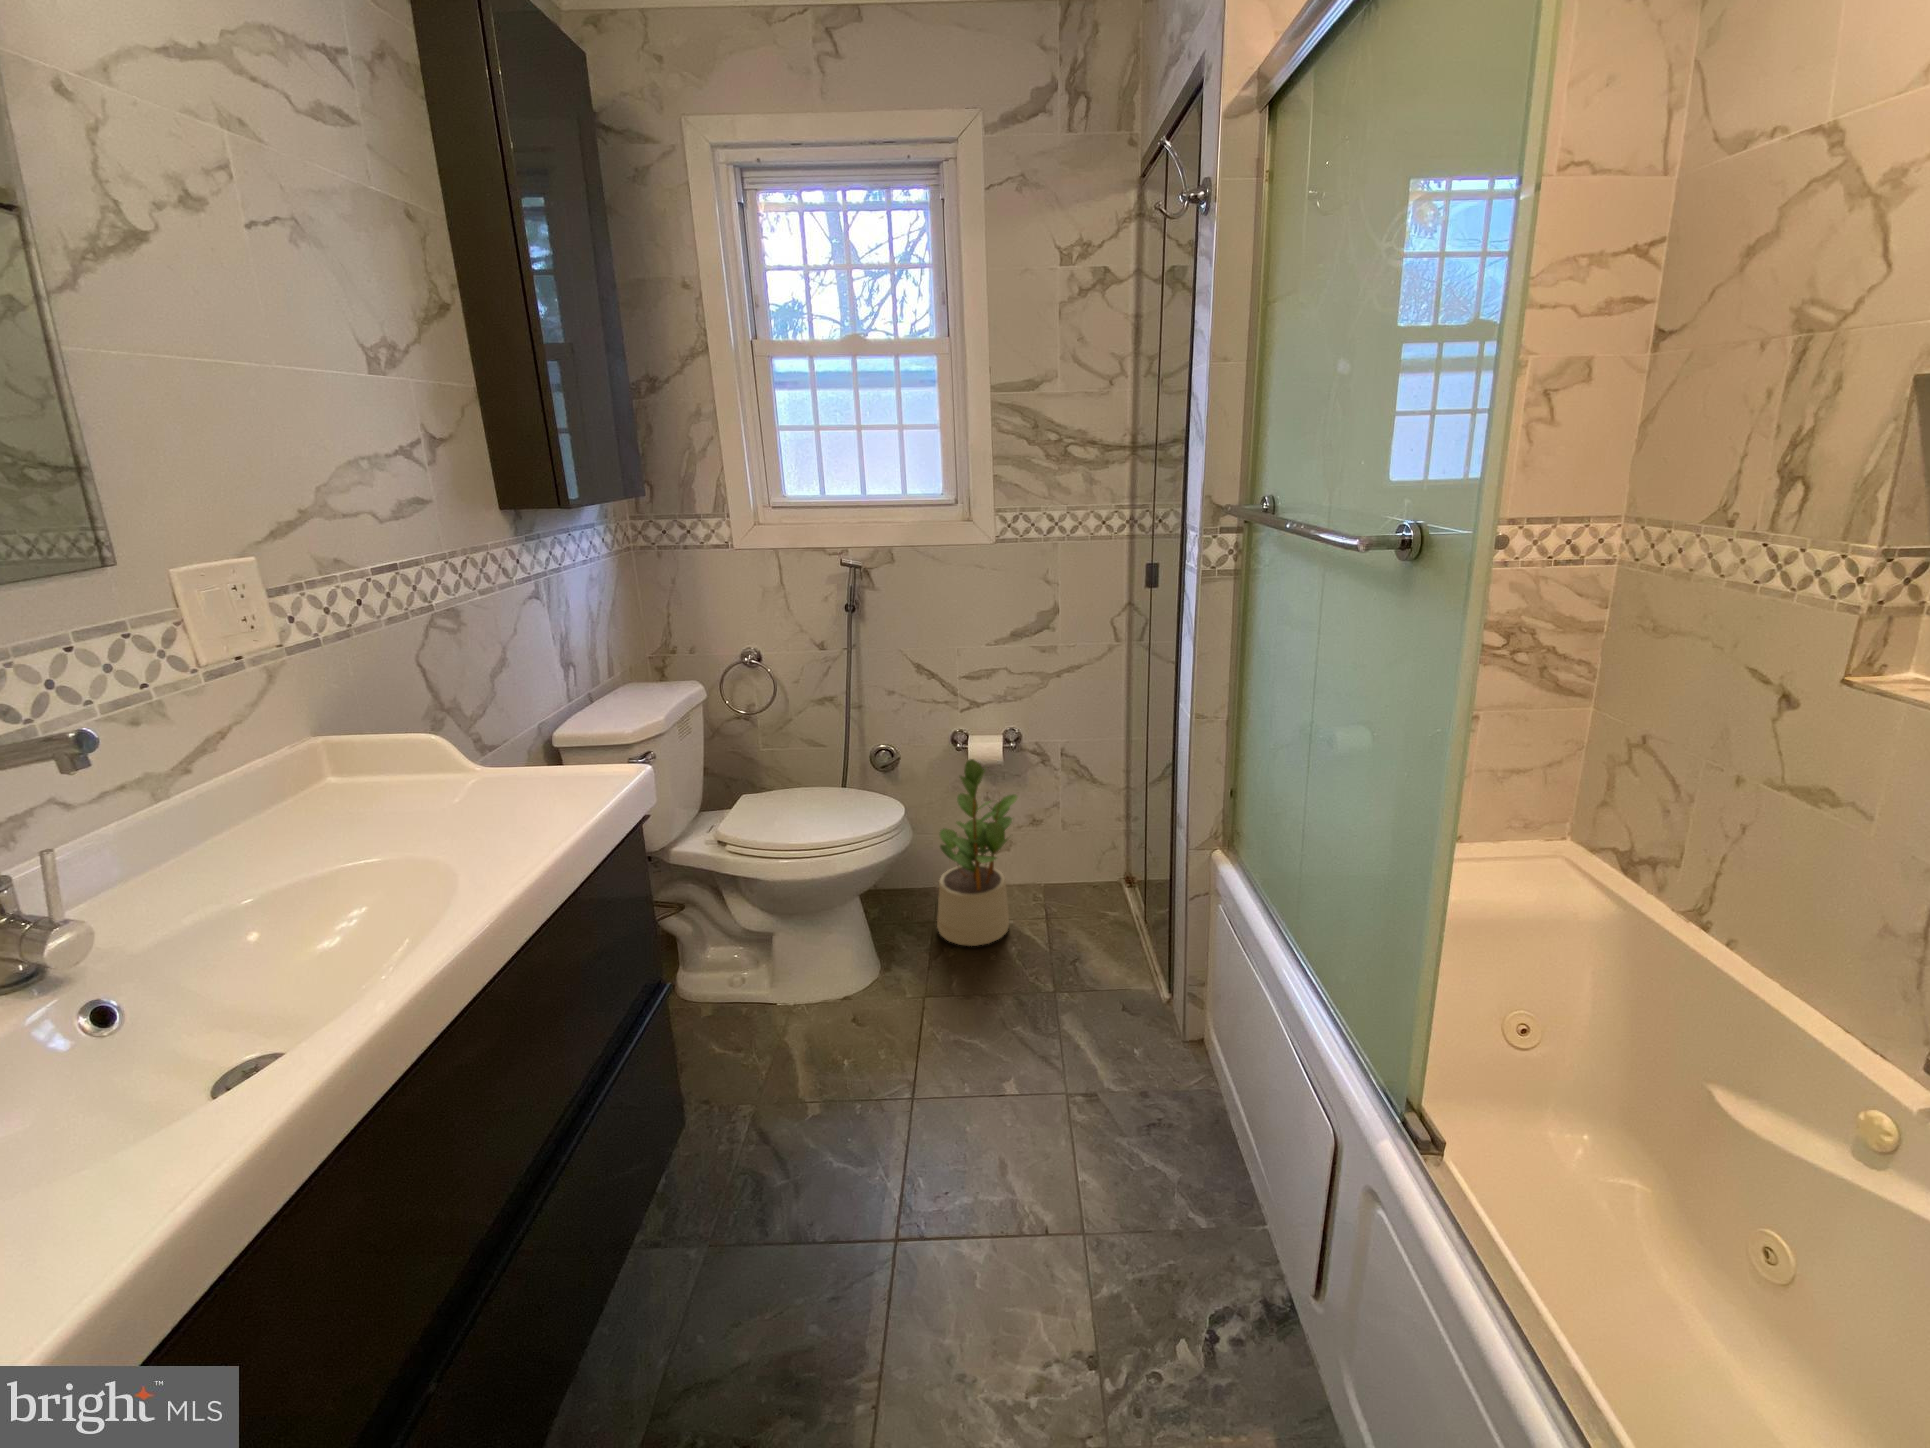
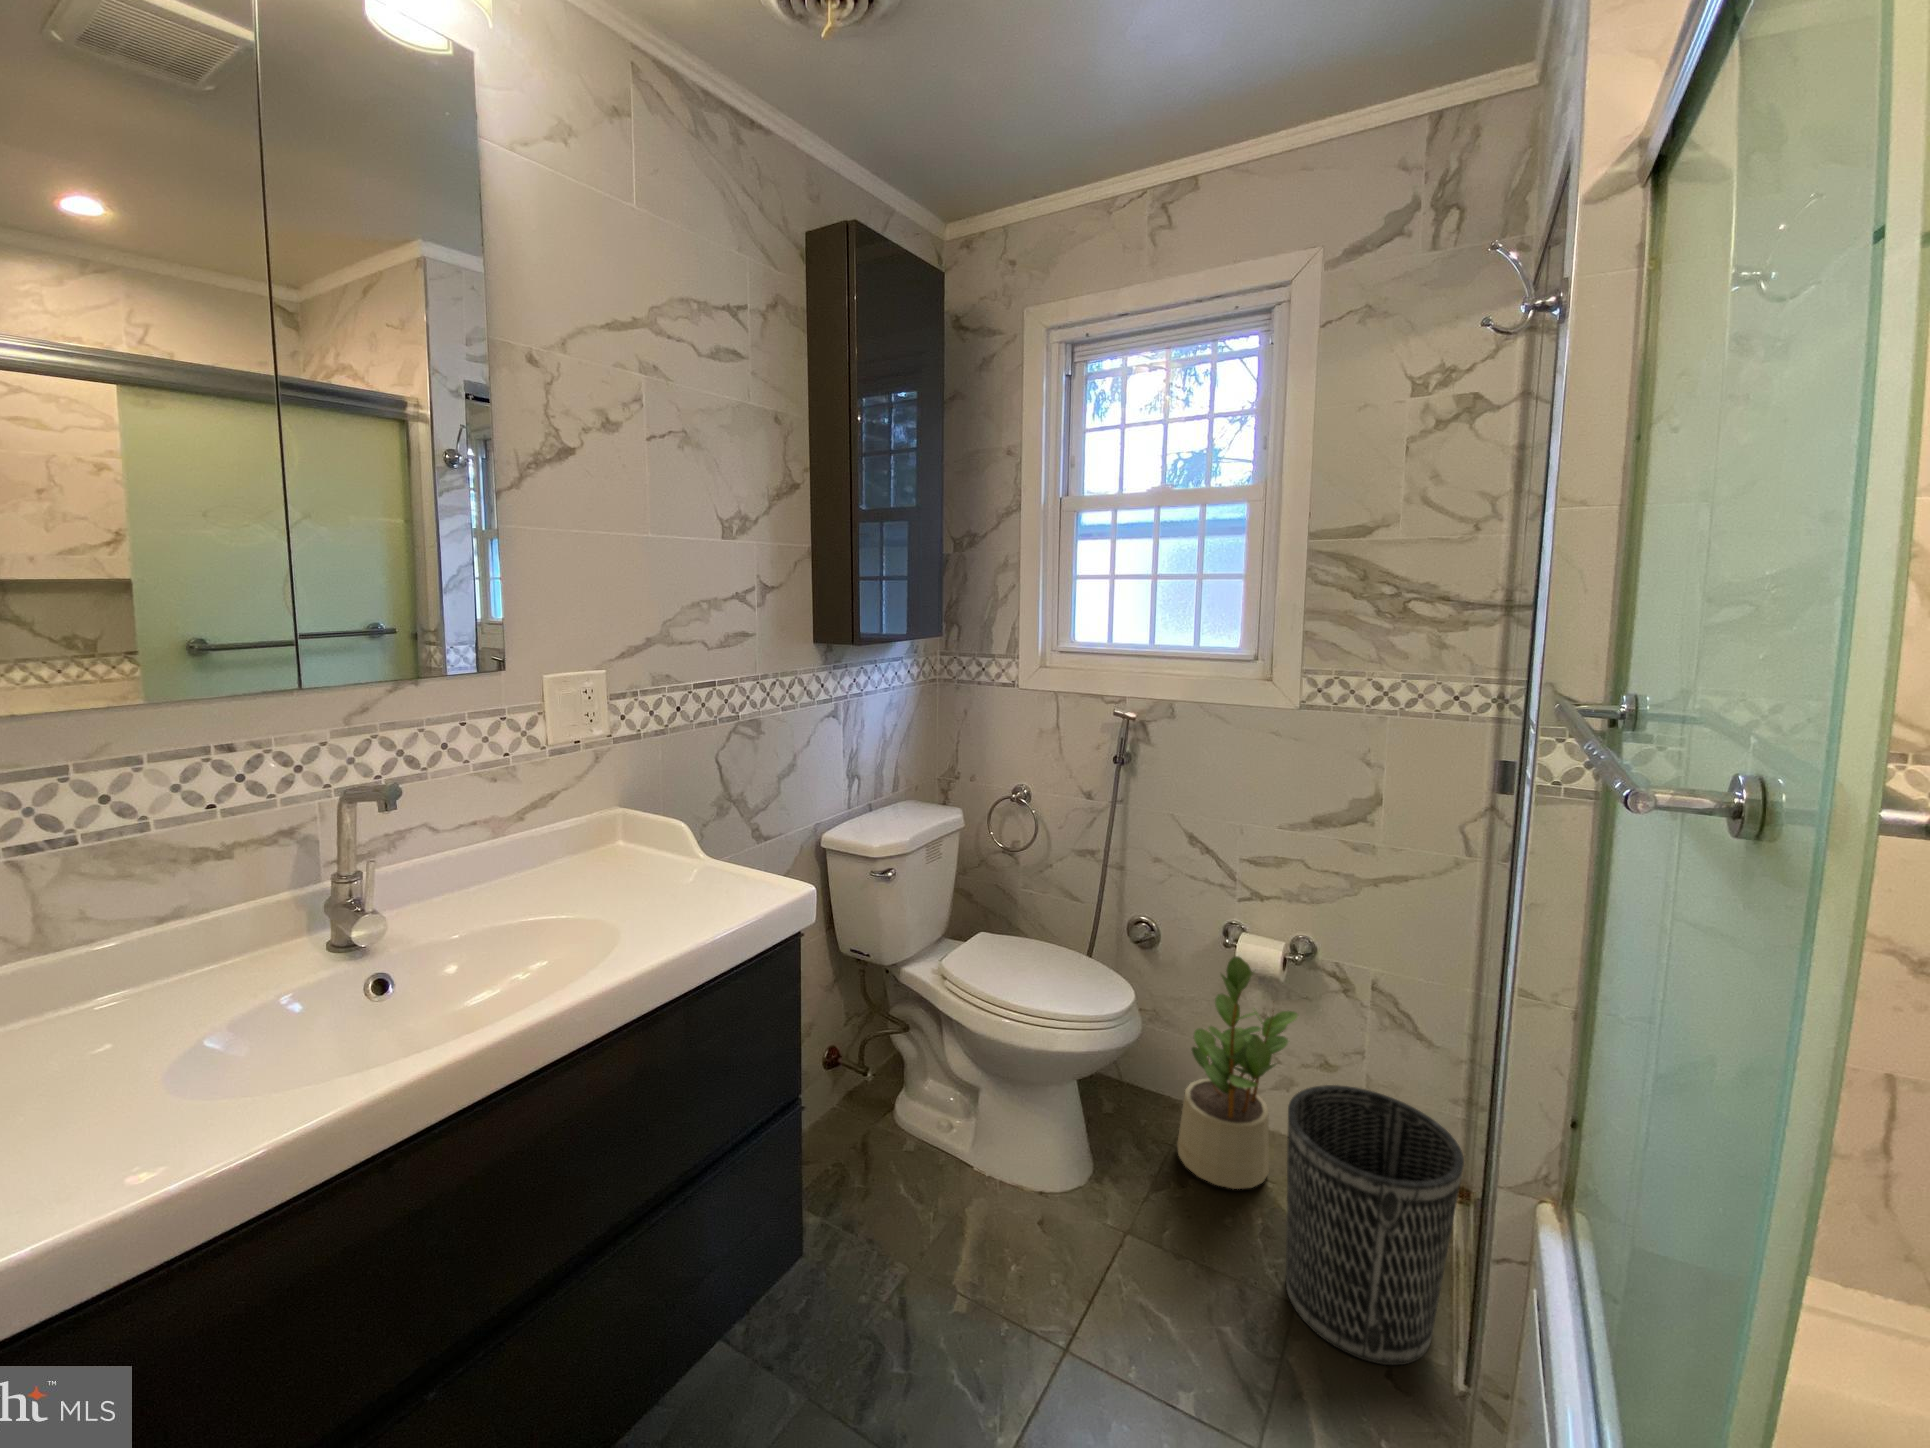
wastebasket: none [1031,833,1149,1019] -> present [1286,1085,1464,1365]

